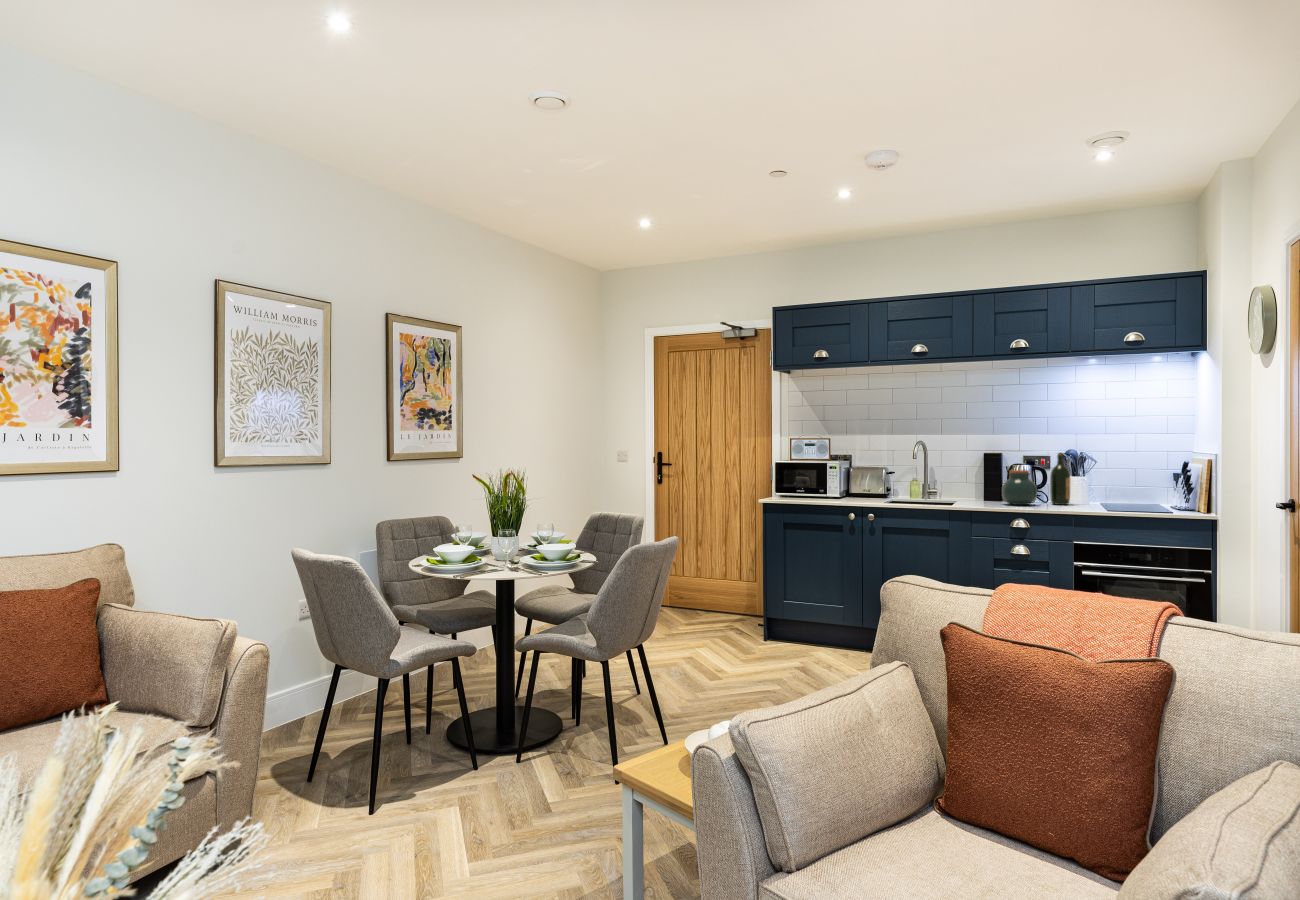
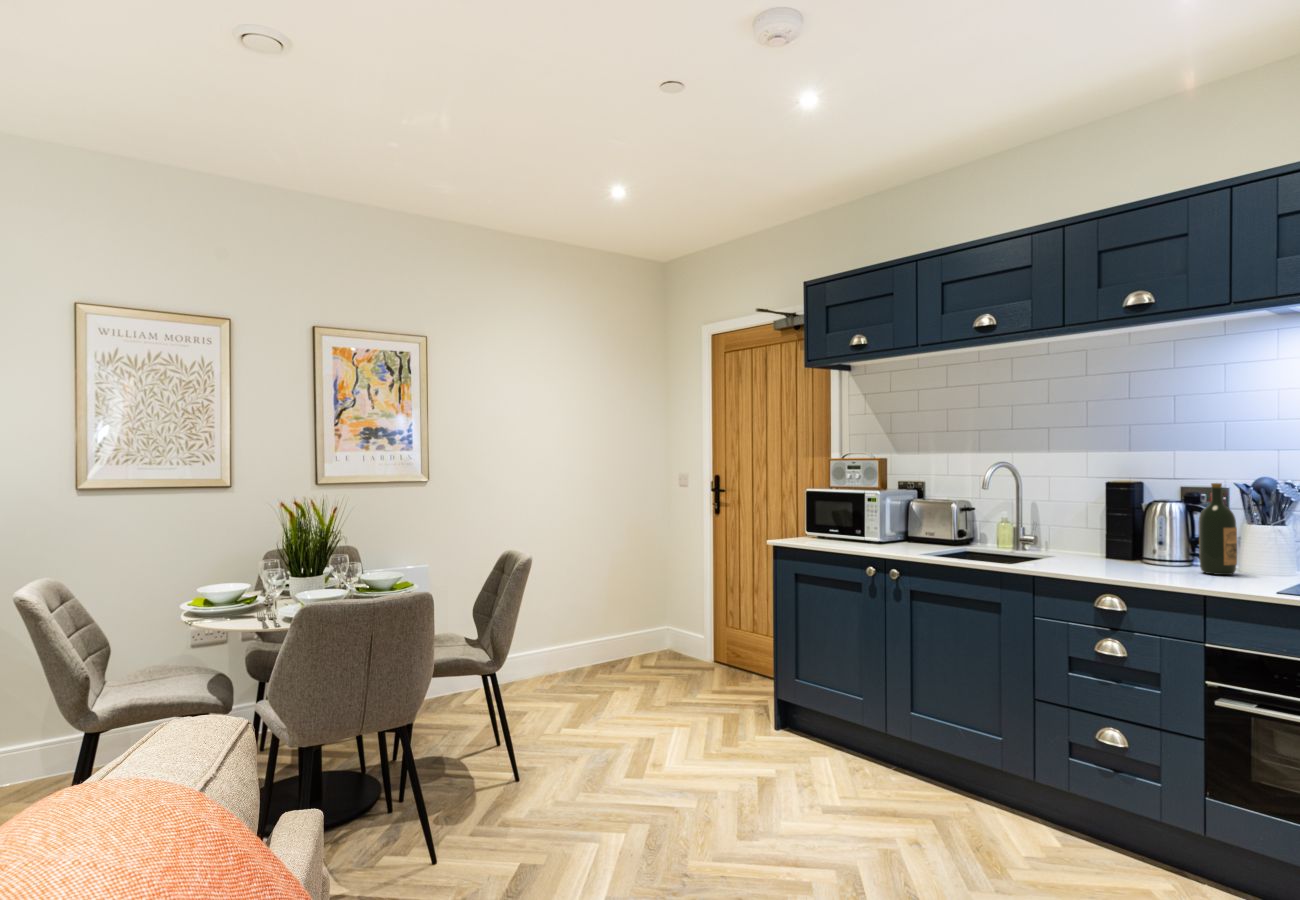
jar: present [1002,470,1037,505] -> none [1103,511,1166,571]

